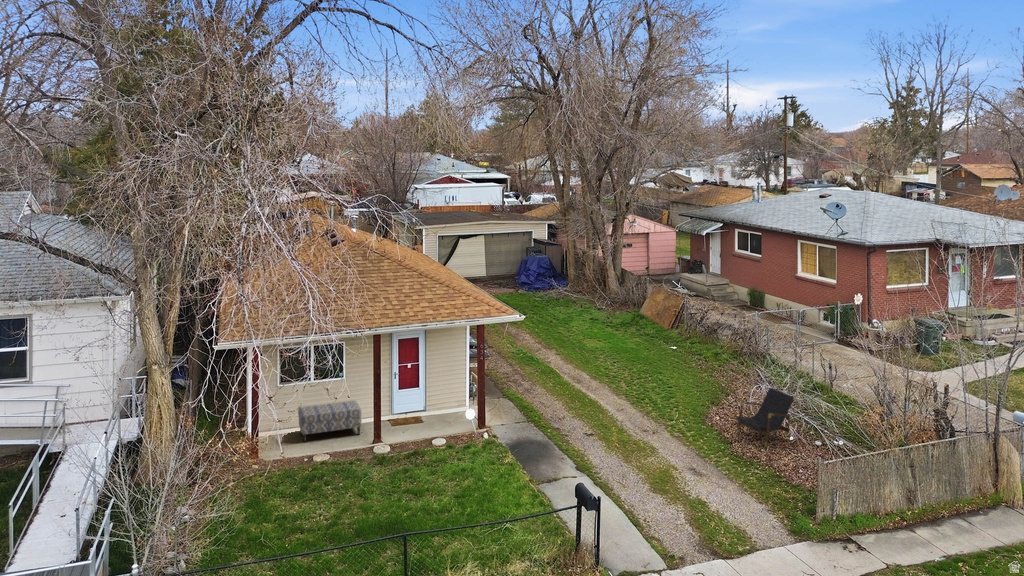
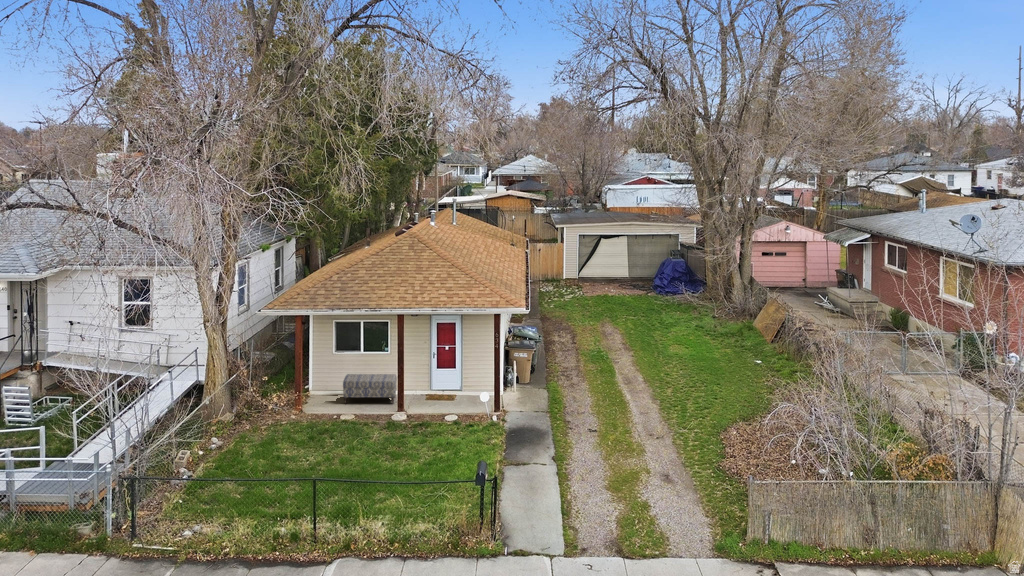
lounge chair: present [736,388,794,447] -> none [745,410,807,470]

